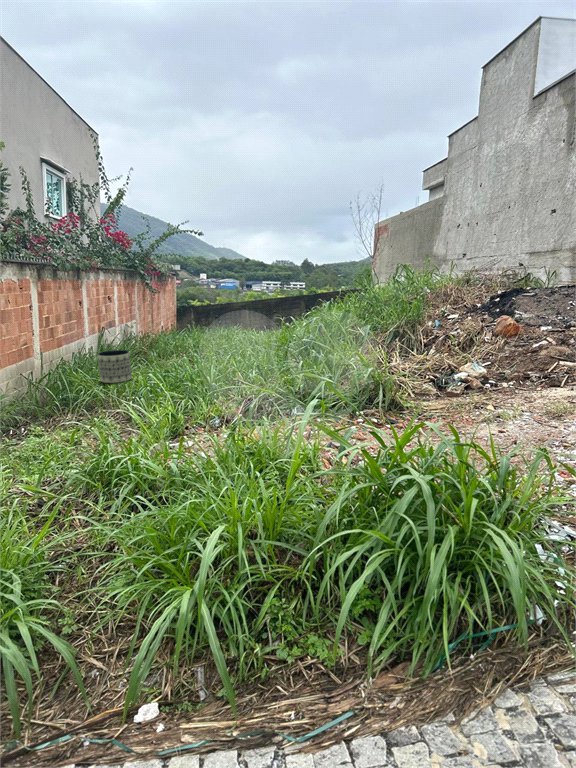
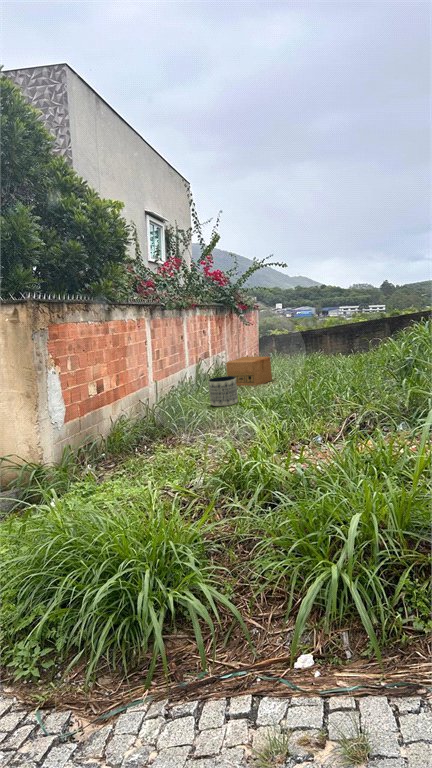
cardboard box: none [128,328,179,360] -> present [226,357,272,386]

